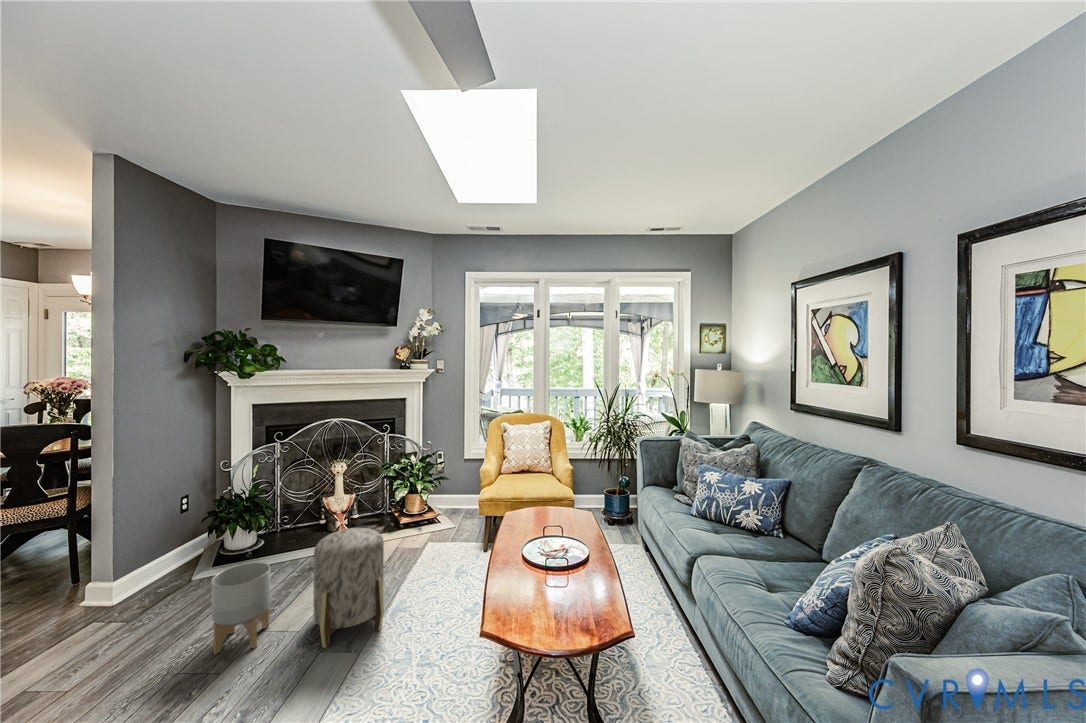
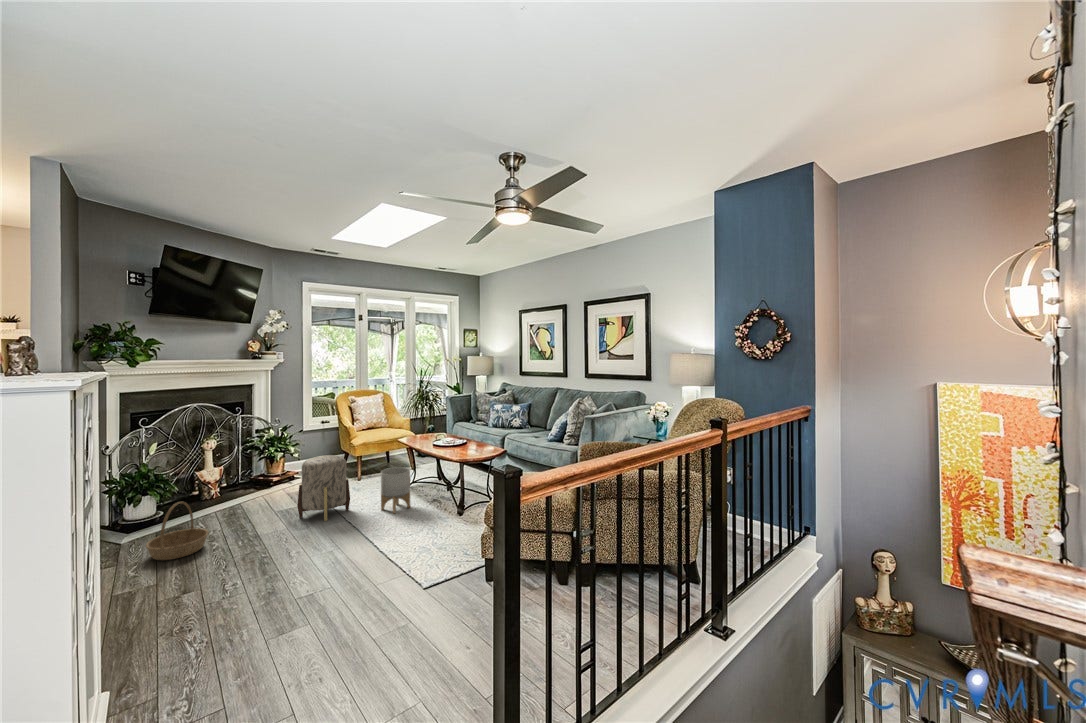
planter: present [211,562,271,654] -> present [381,467,410,514]
basket: none [109,566,197,651] -> present [146,502,208,560]

